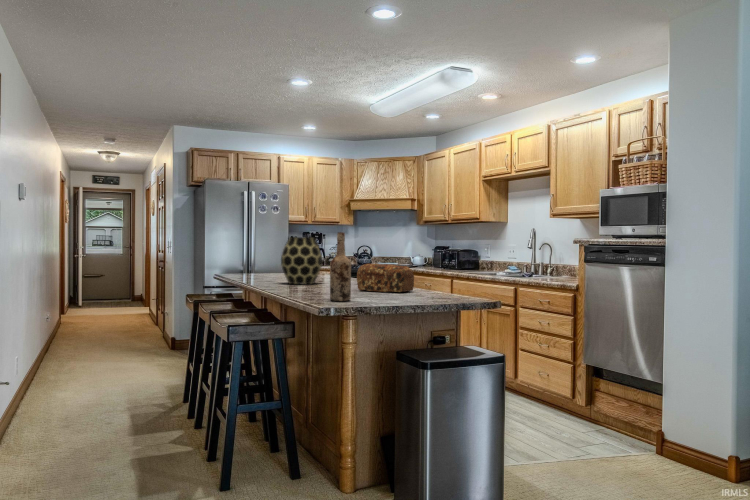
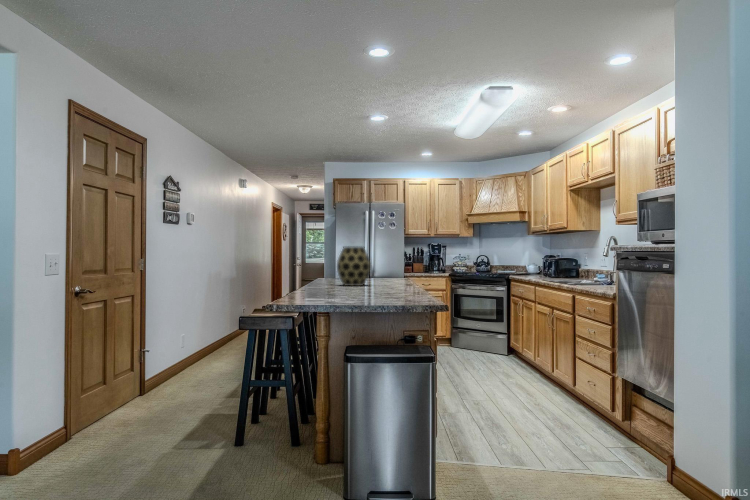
wine bottle: present [330,232,351,301] -> none [303,241,321,298]
bread loaf: present [357,264,414,292] -> none [365,268,409,293]

